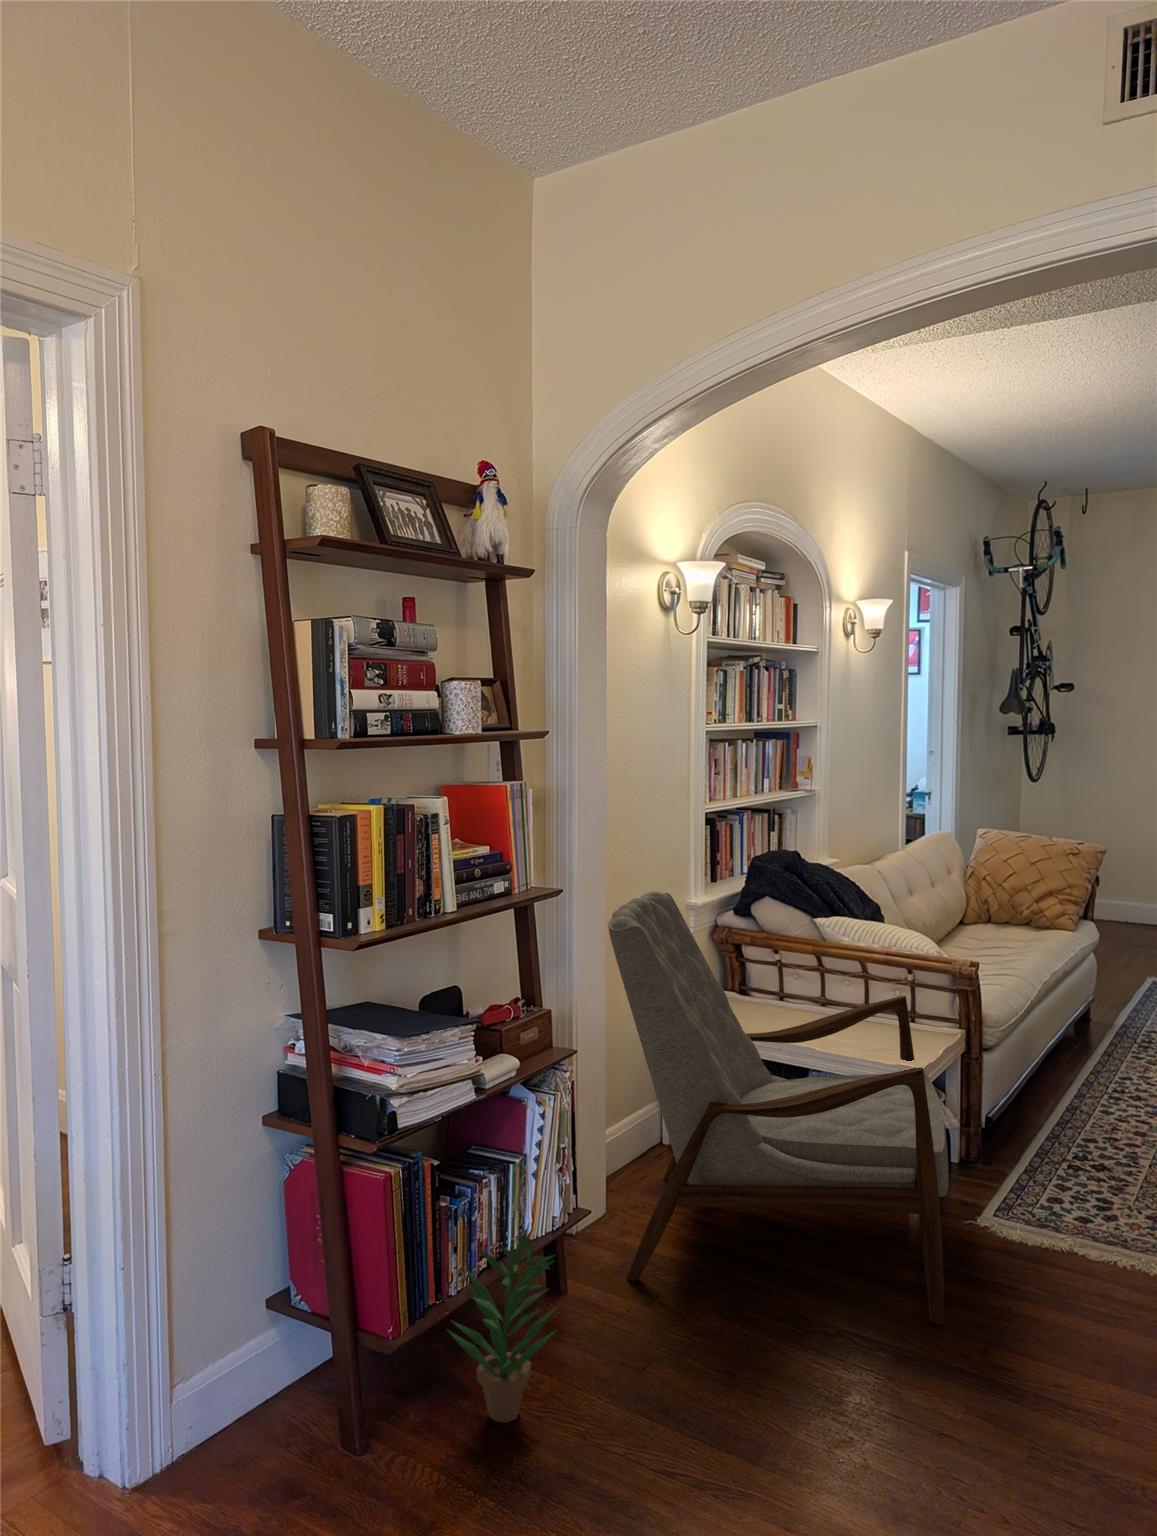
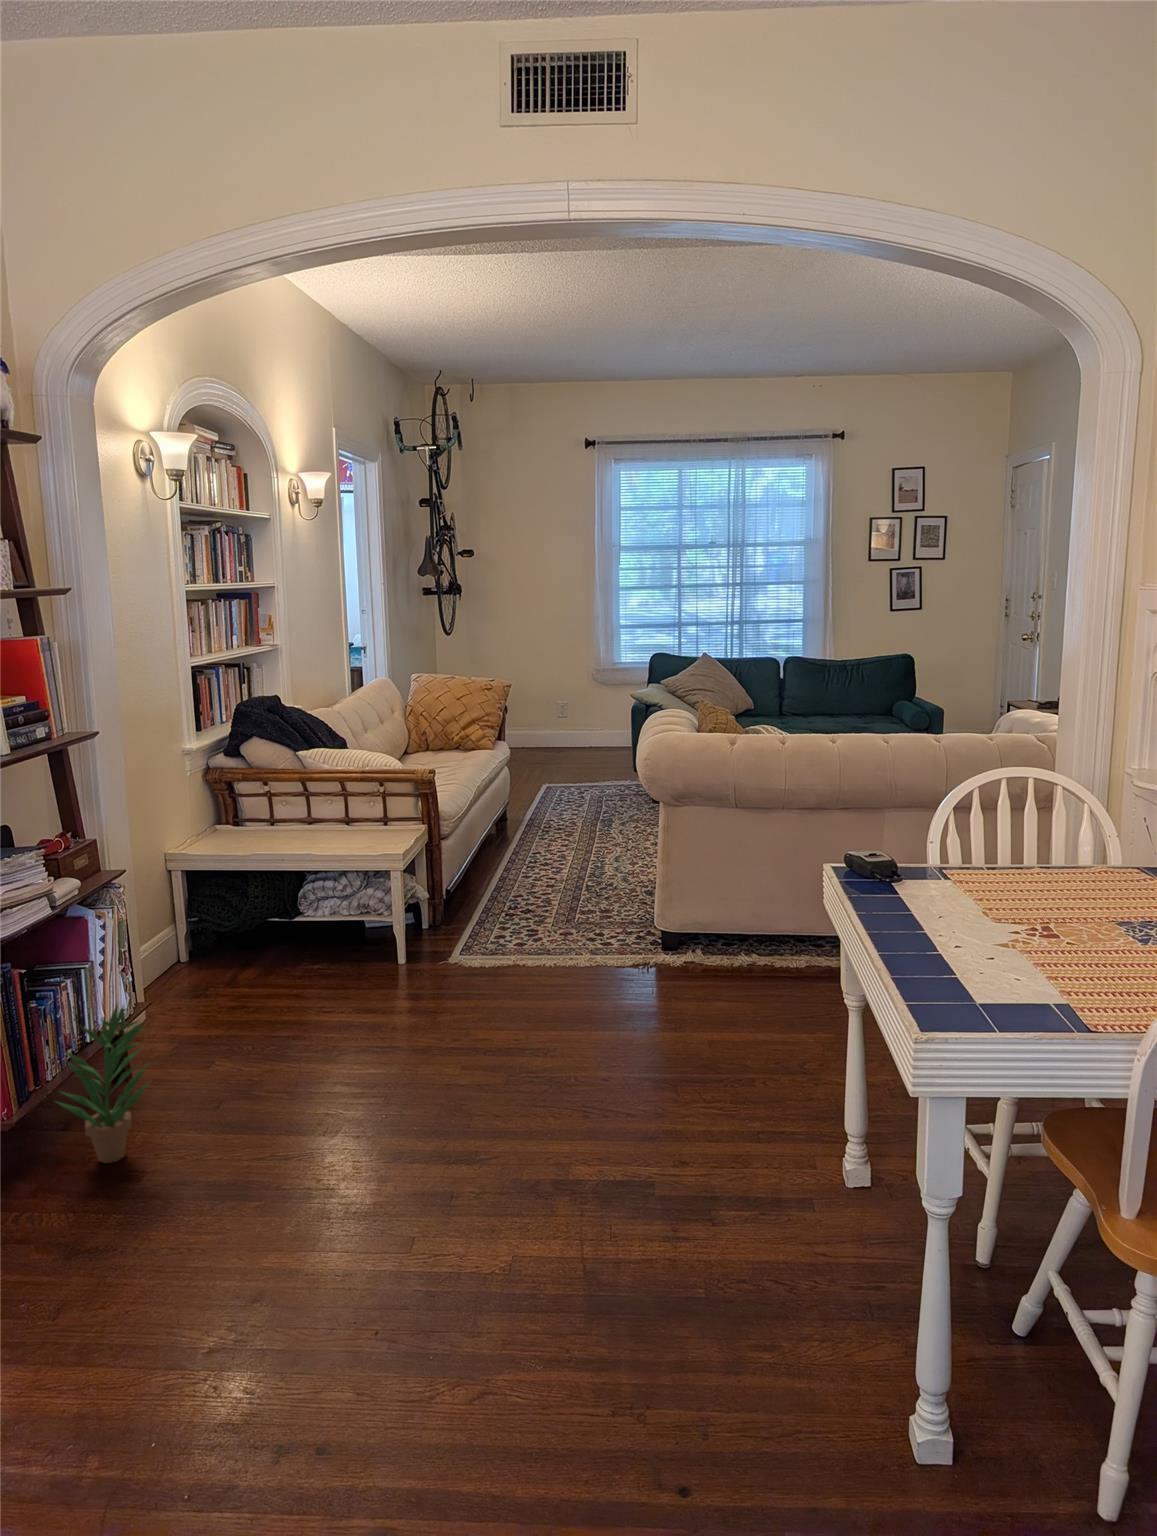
armchair: present [608,891,948,1325] -> none [132,734,438,1054]

